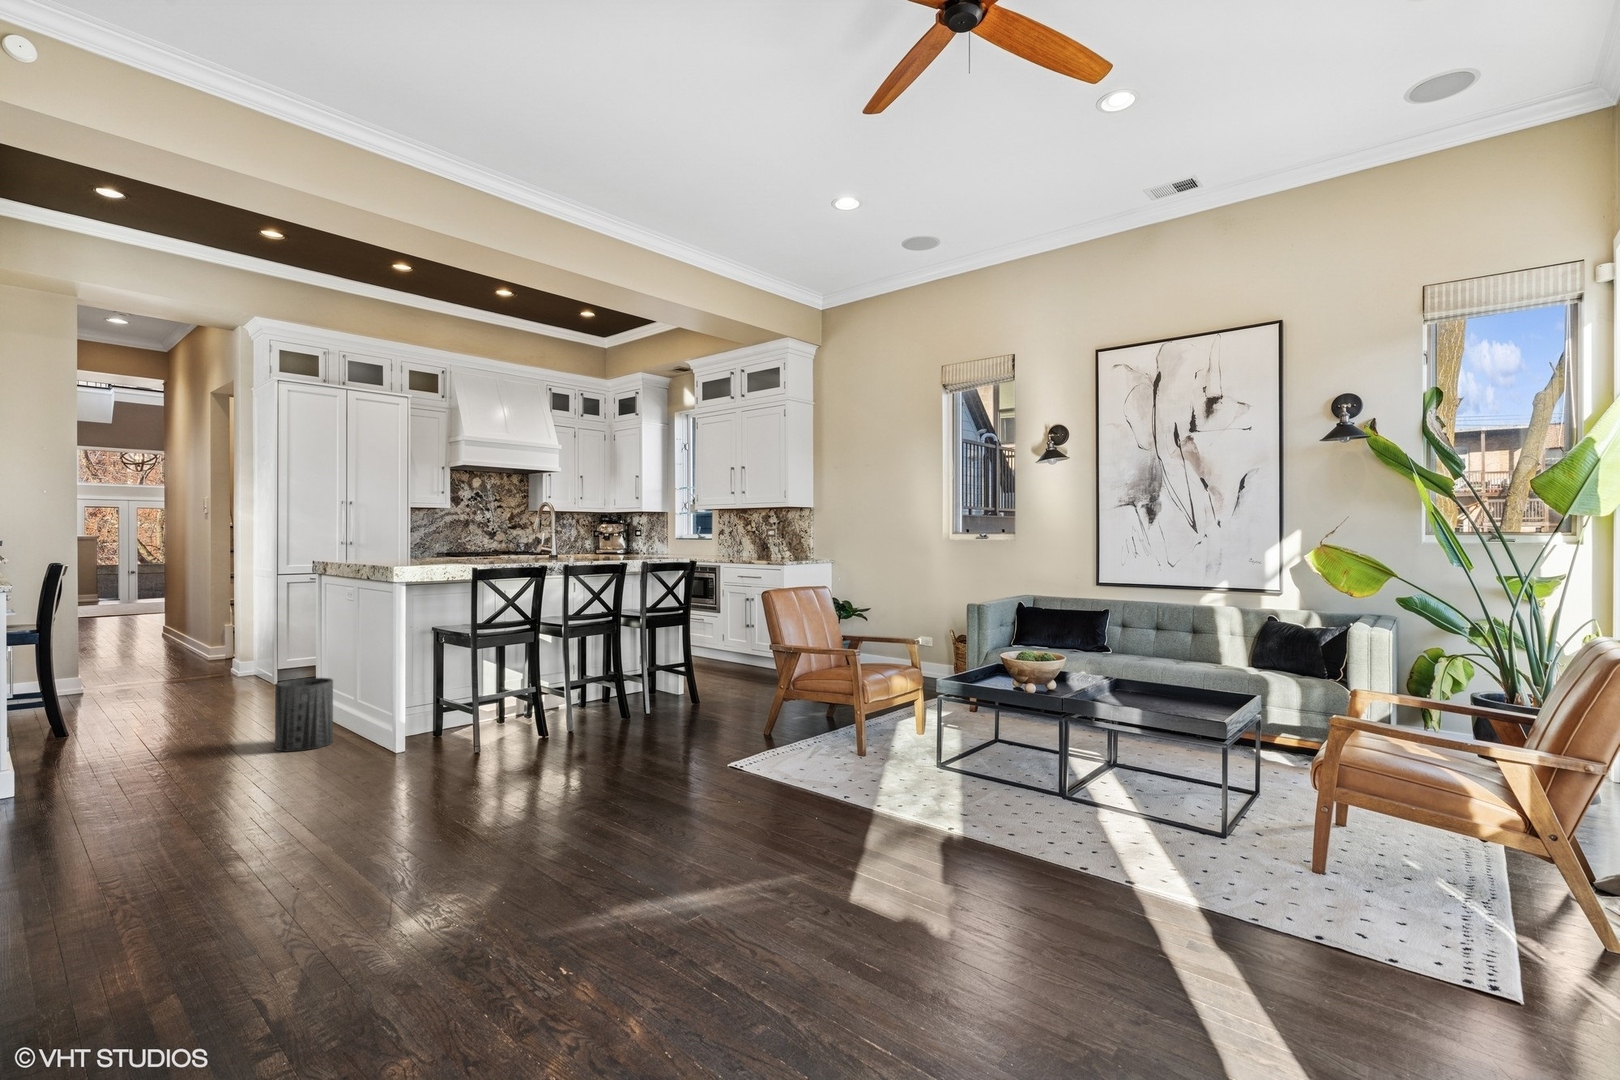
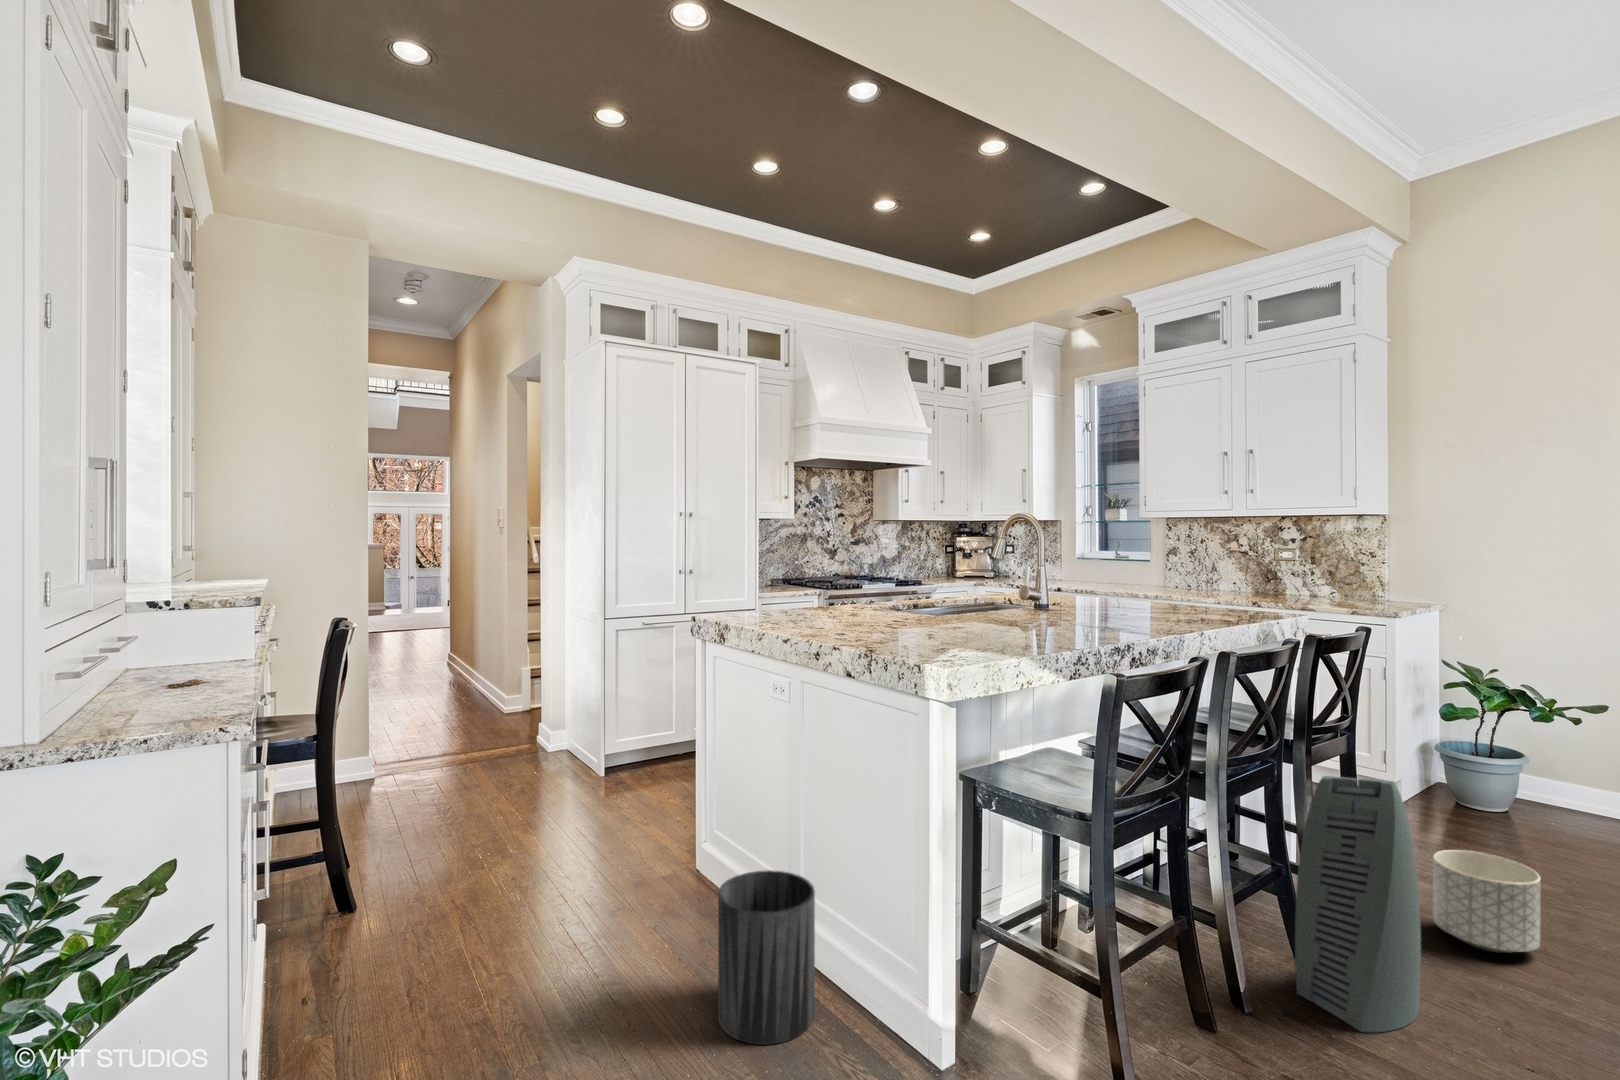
air purifier: none [592,621,647,734] -> present [1295,776,1421,1032]
planter: none [699,670,740,713] -> present [1433,850,1540,953]

